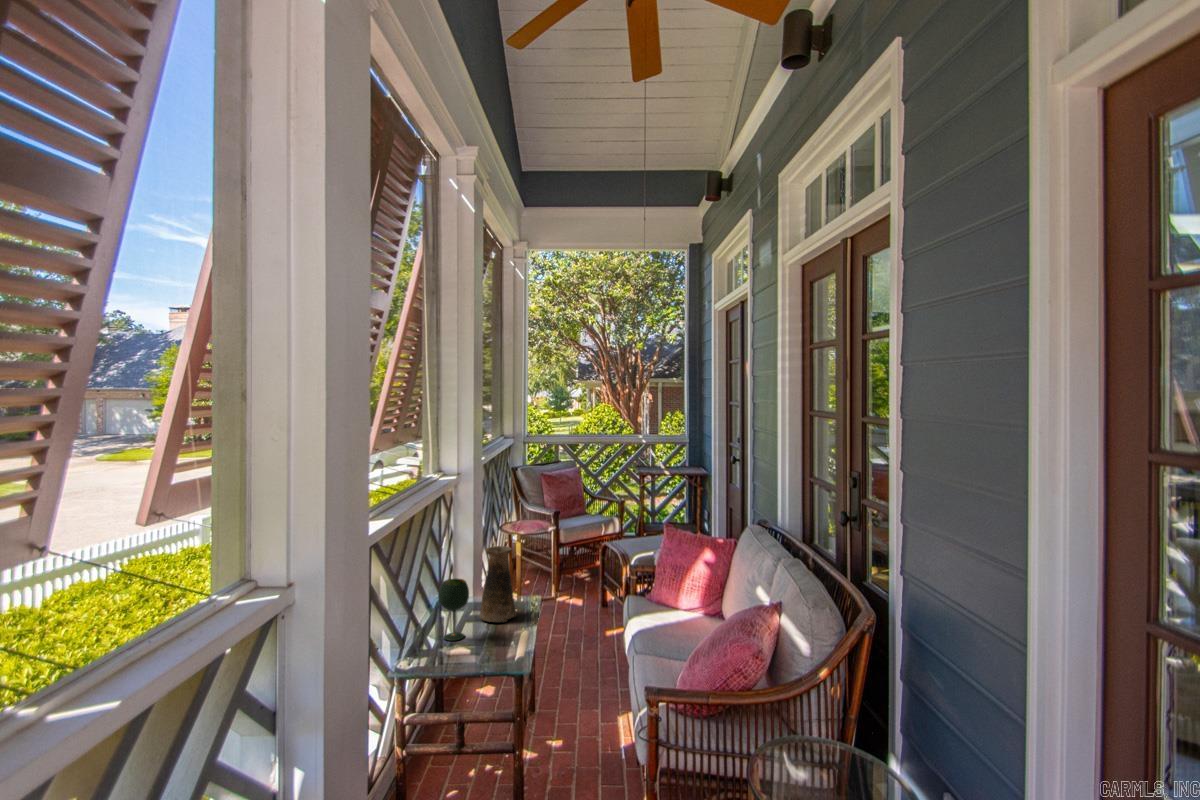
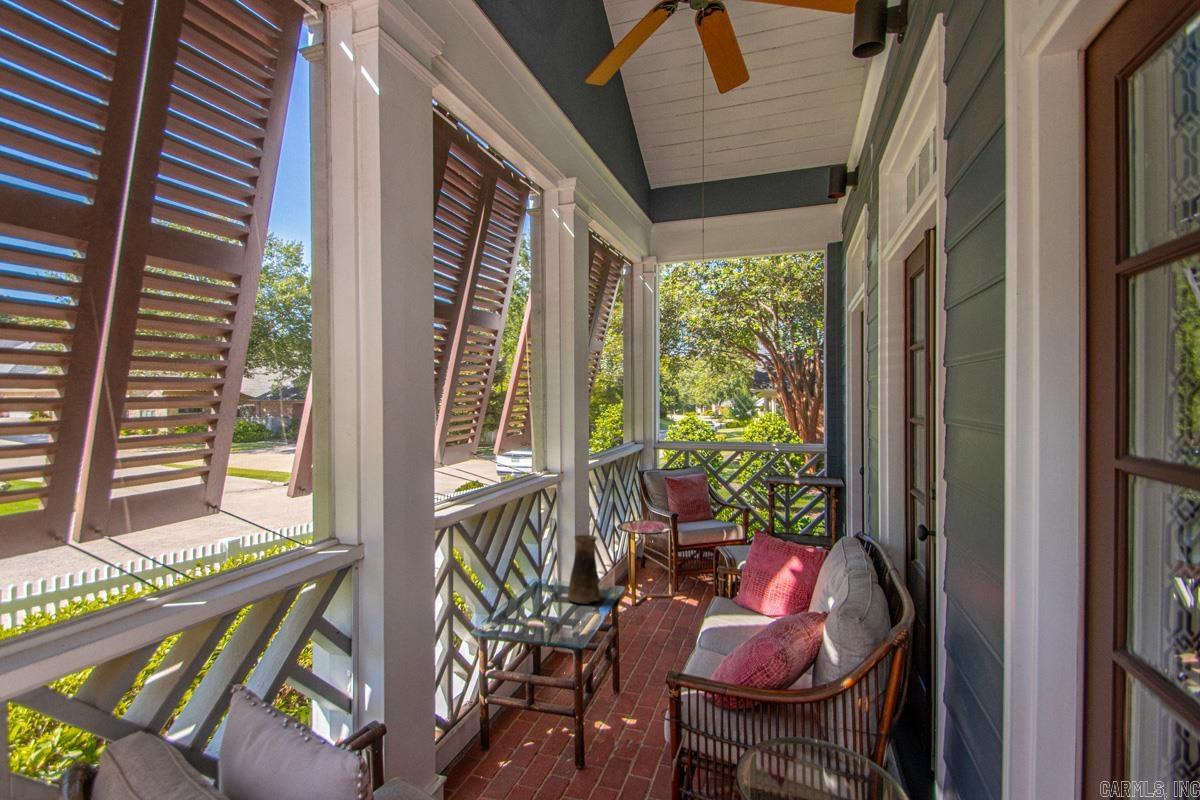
wine glass: present [439,579,469,641] -> none [526,559,553,613]

